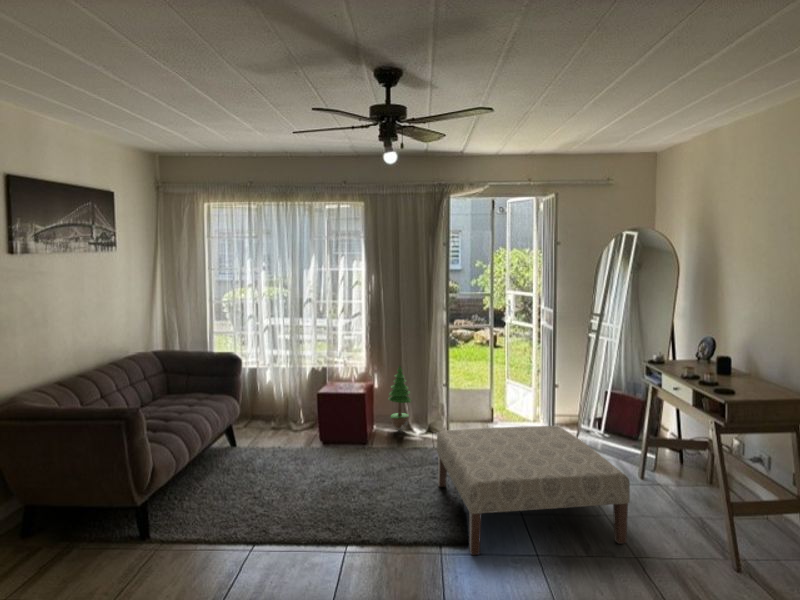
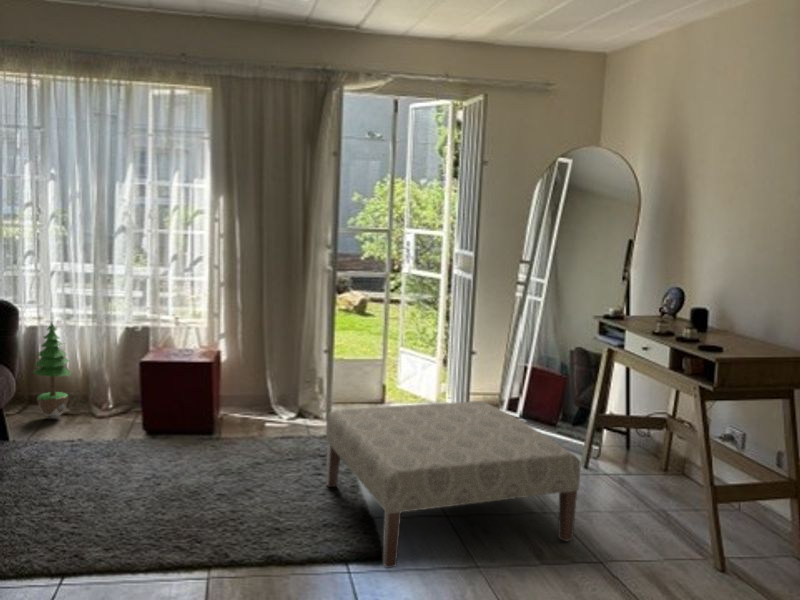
potted tree: present [388,366,411,431] -> present [33,322,71,419]

